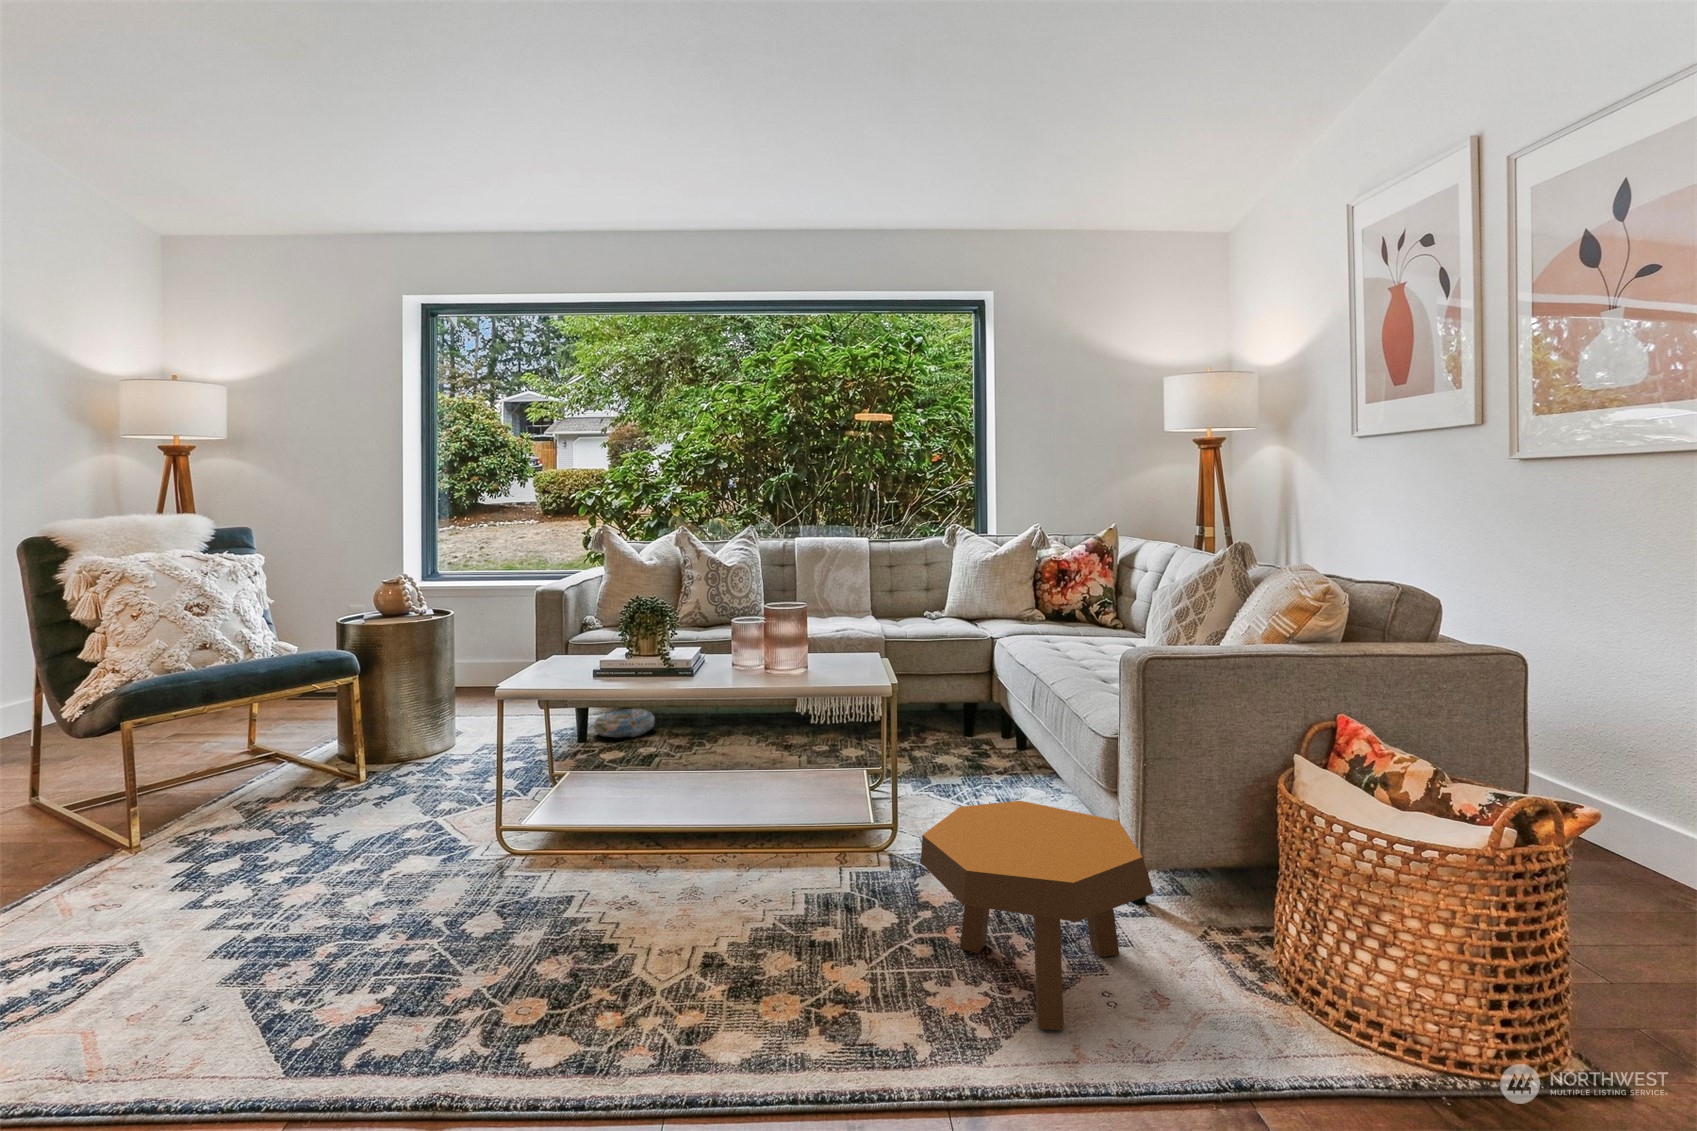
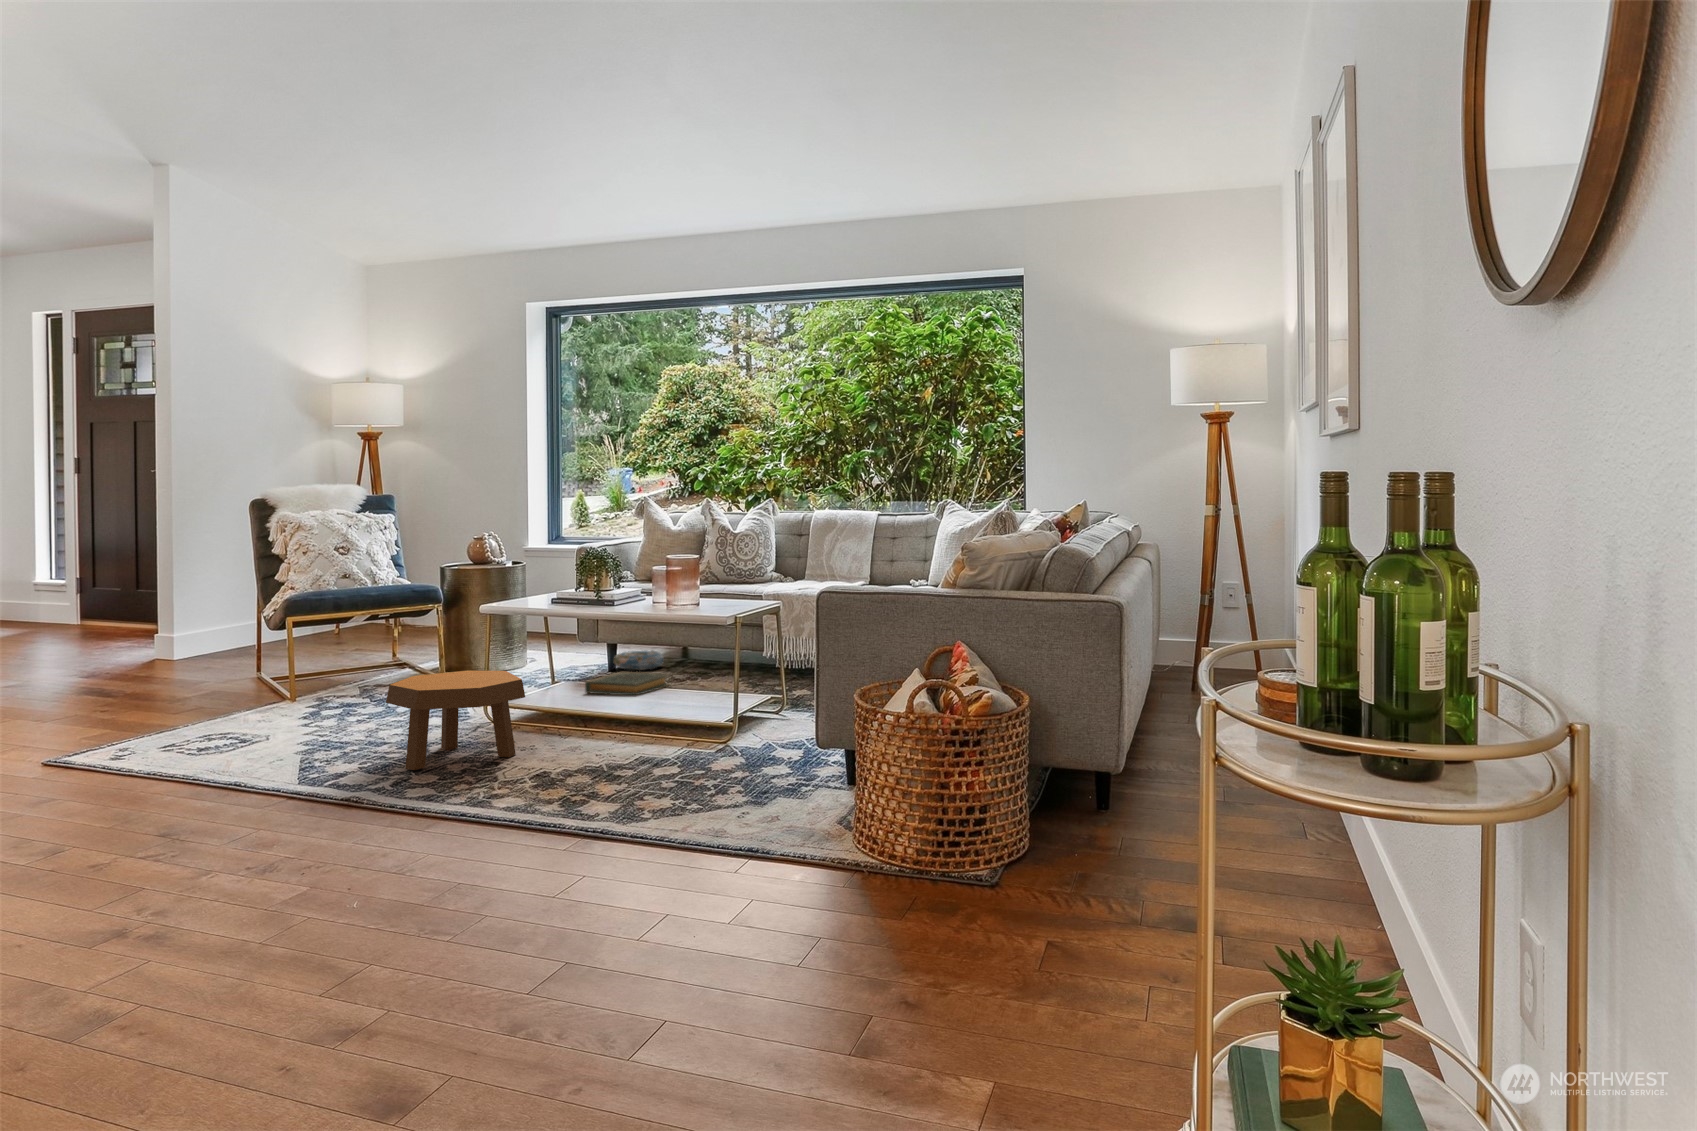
hardback book: none [626,747,718,788] -> present [585,672,668,695]
footstool: present [921,801,1154,1030] -> present [386,670,525,770]

